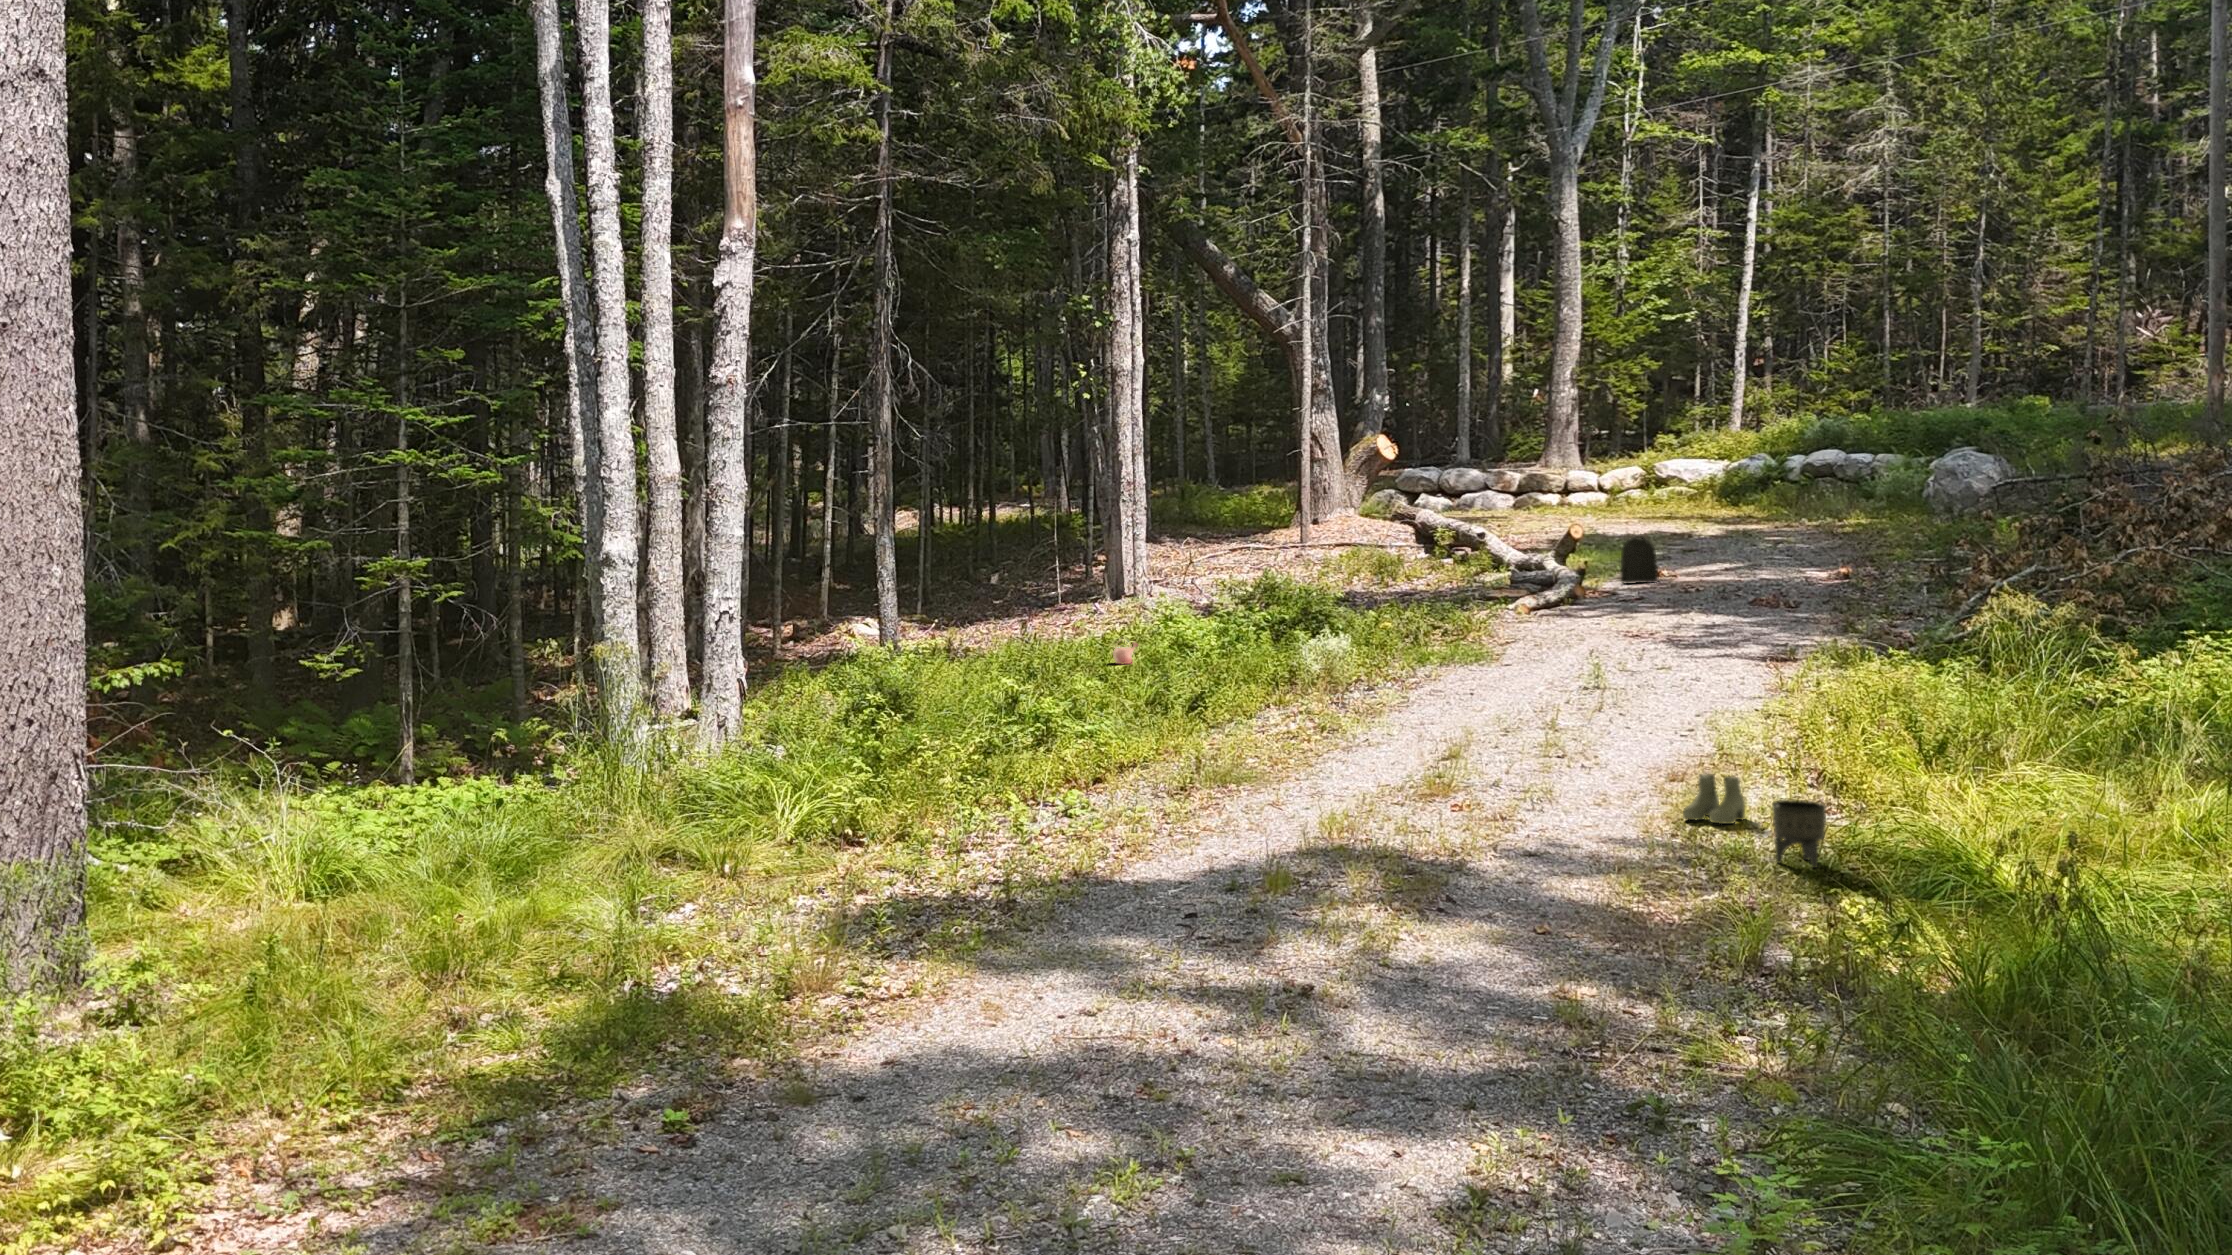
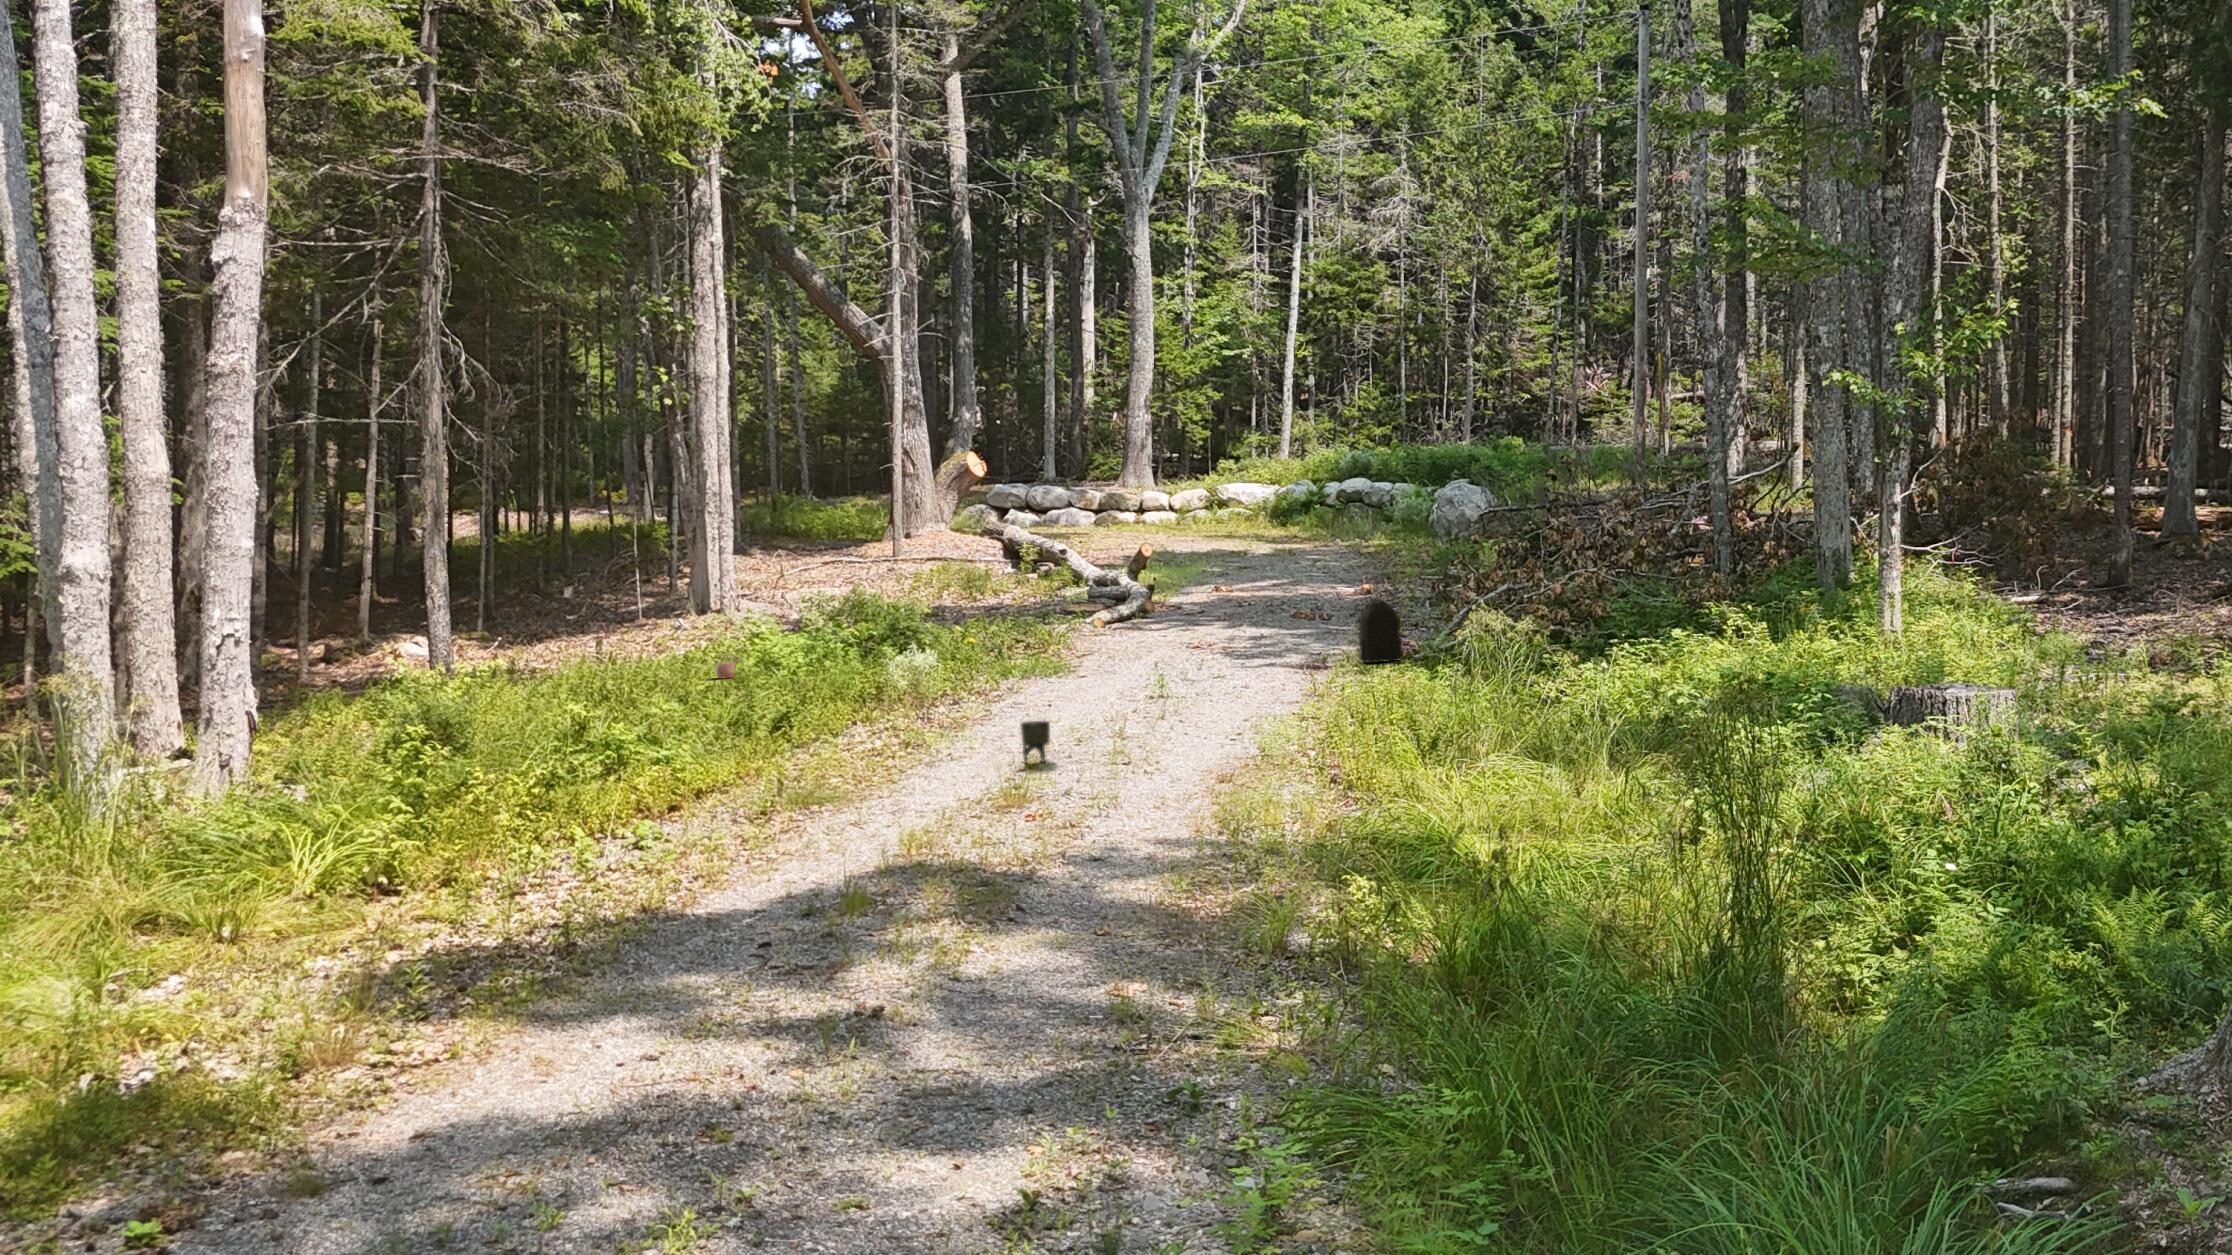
backpack: present [1620,537,1659,584] -> present [1359,599,1403,663]
boots: present [1683,774,1745,824] -> none [1168,722,1207,757]
planter: present [1772,800,1826,867] -> present [1021,721,1050,762]

